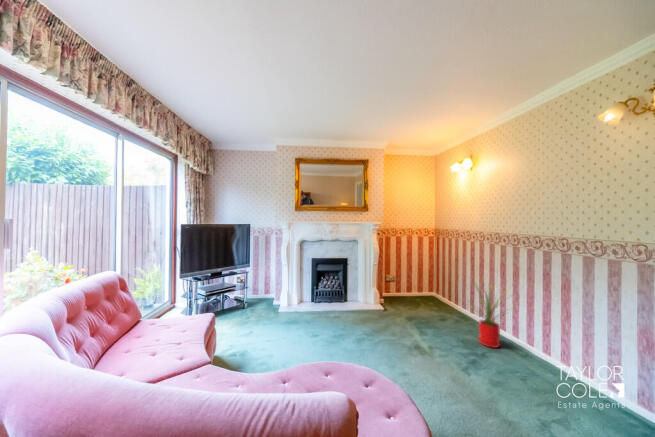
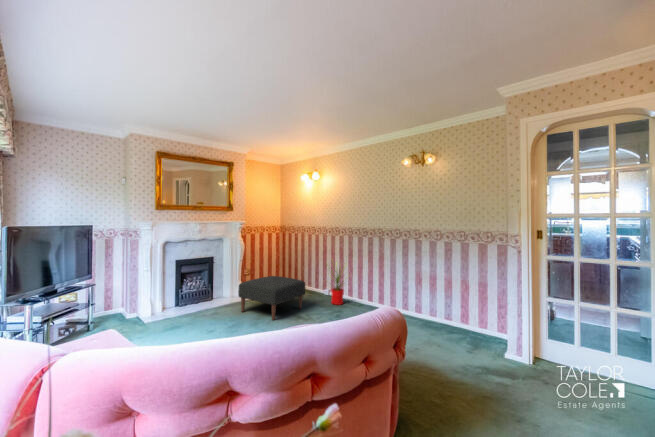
ottoman: none [356,287,432,341] -> present [238,276,305,320]

